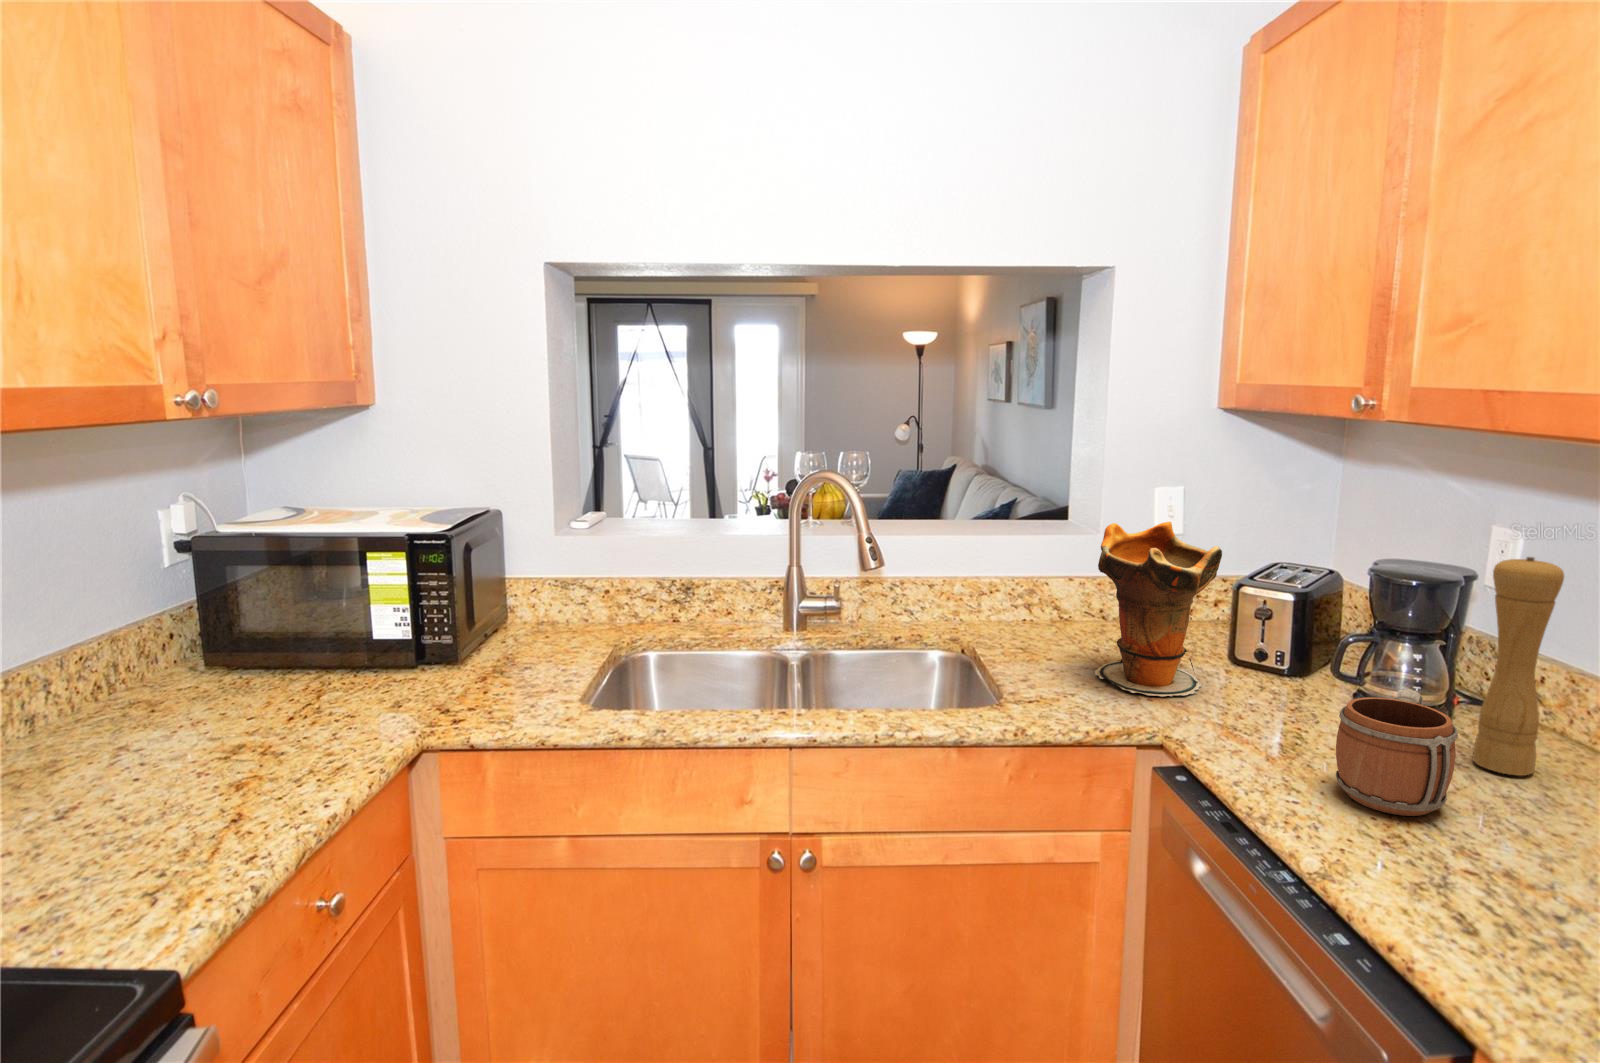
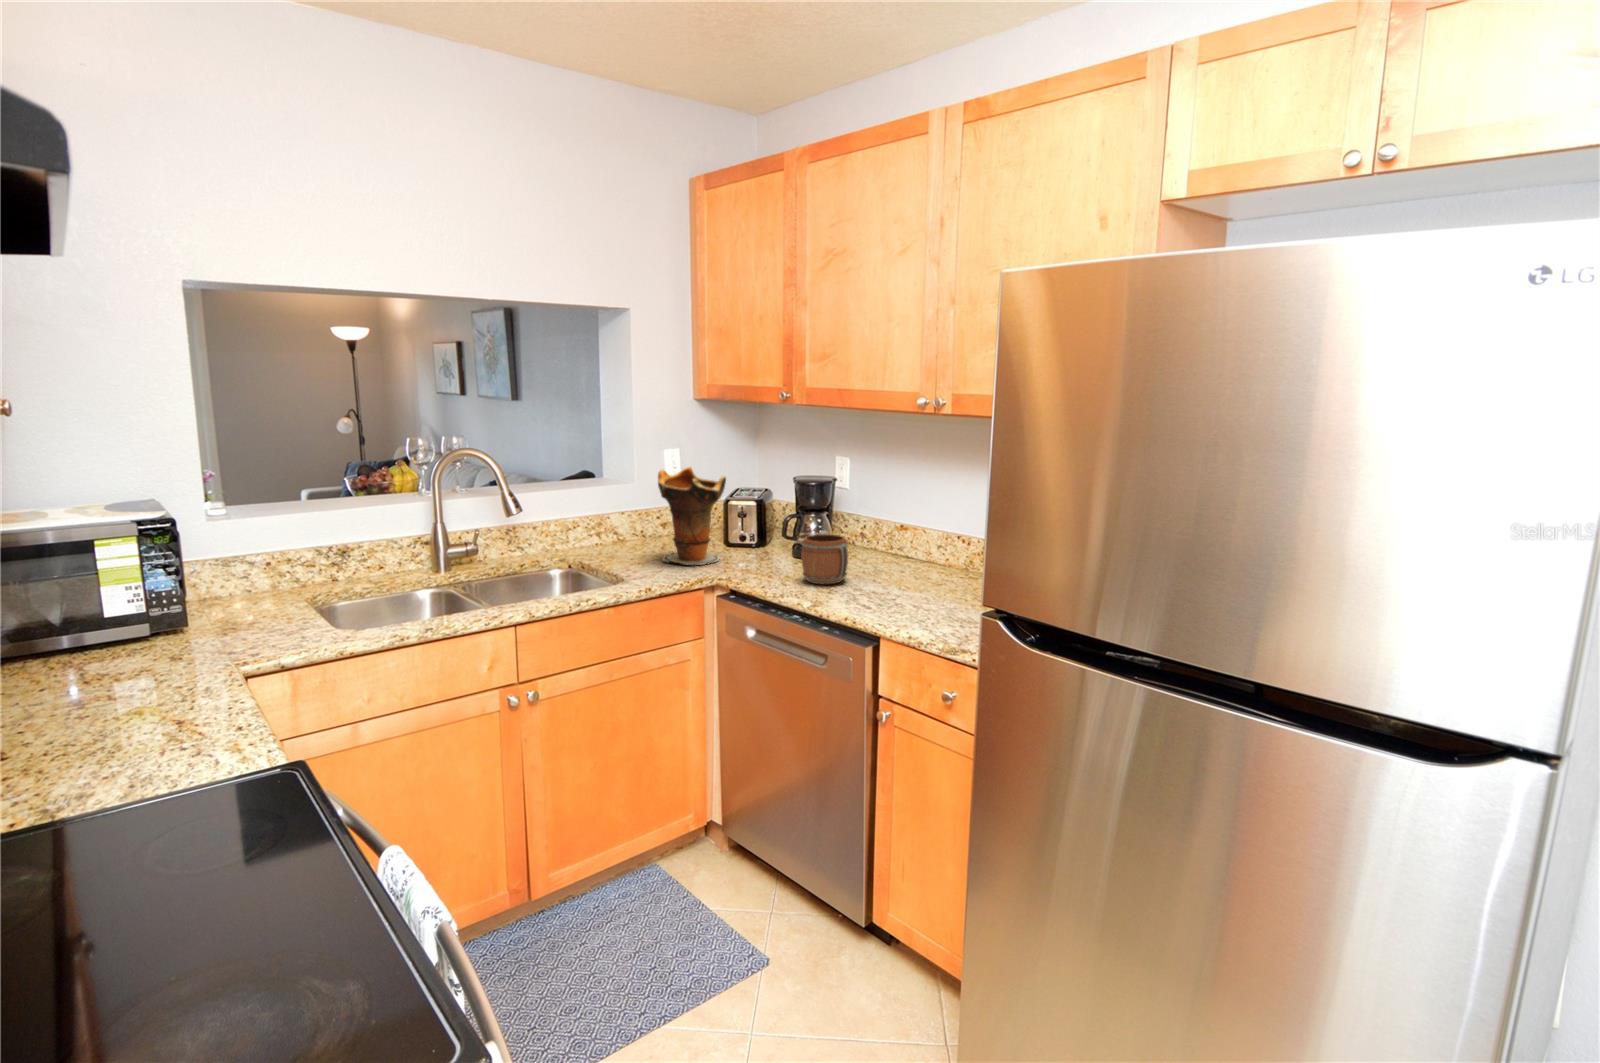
pepper mill: present [1472,557,1564,776] -> none [847,463,872,564]

